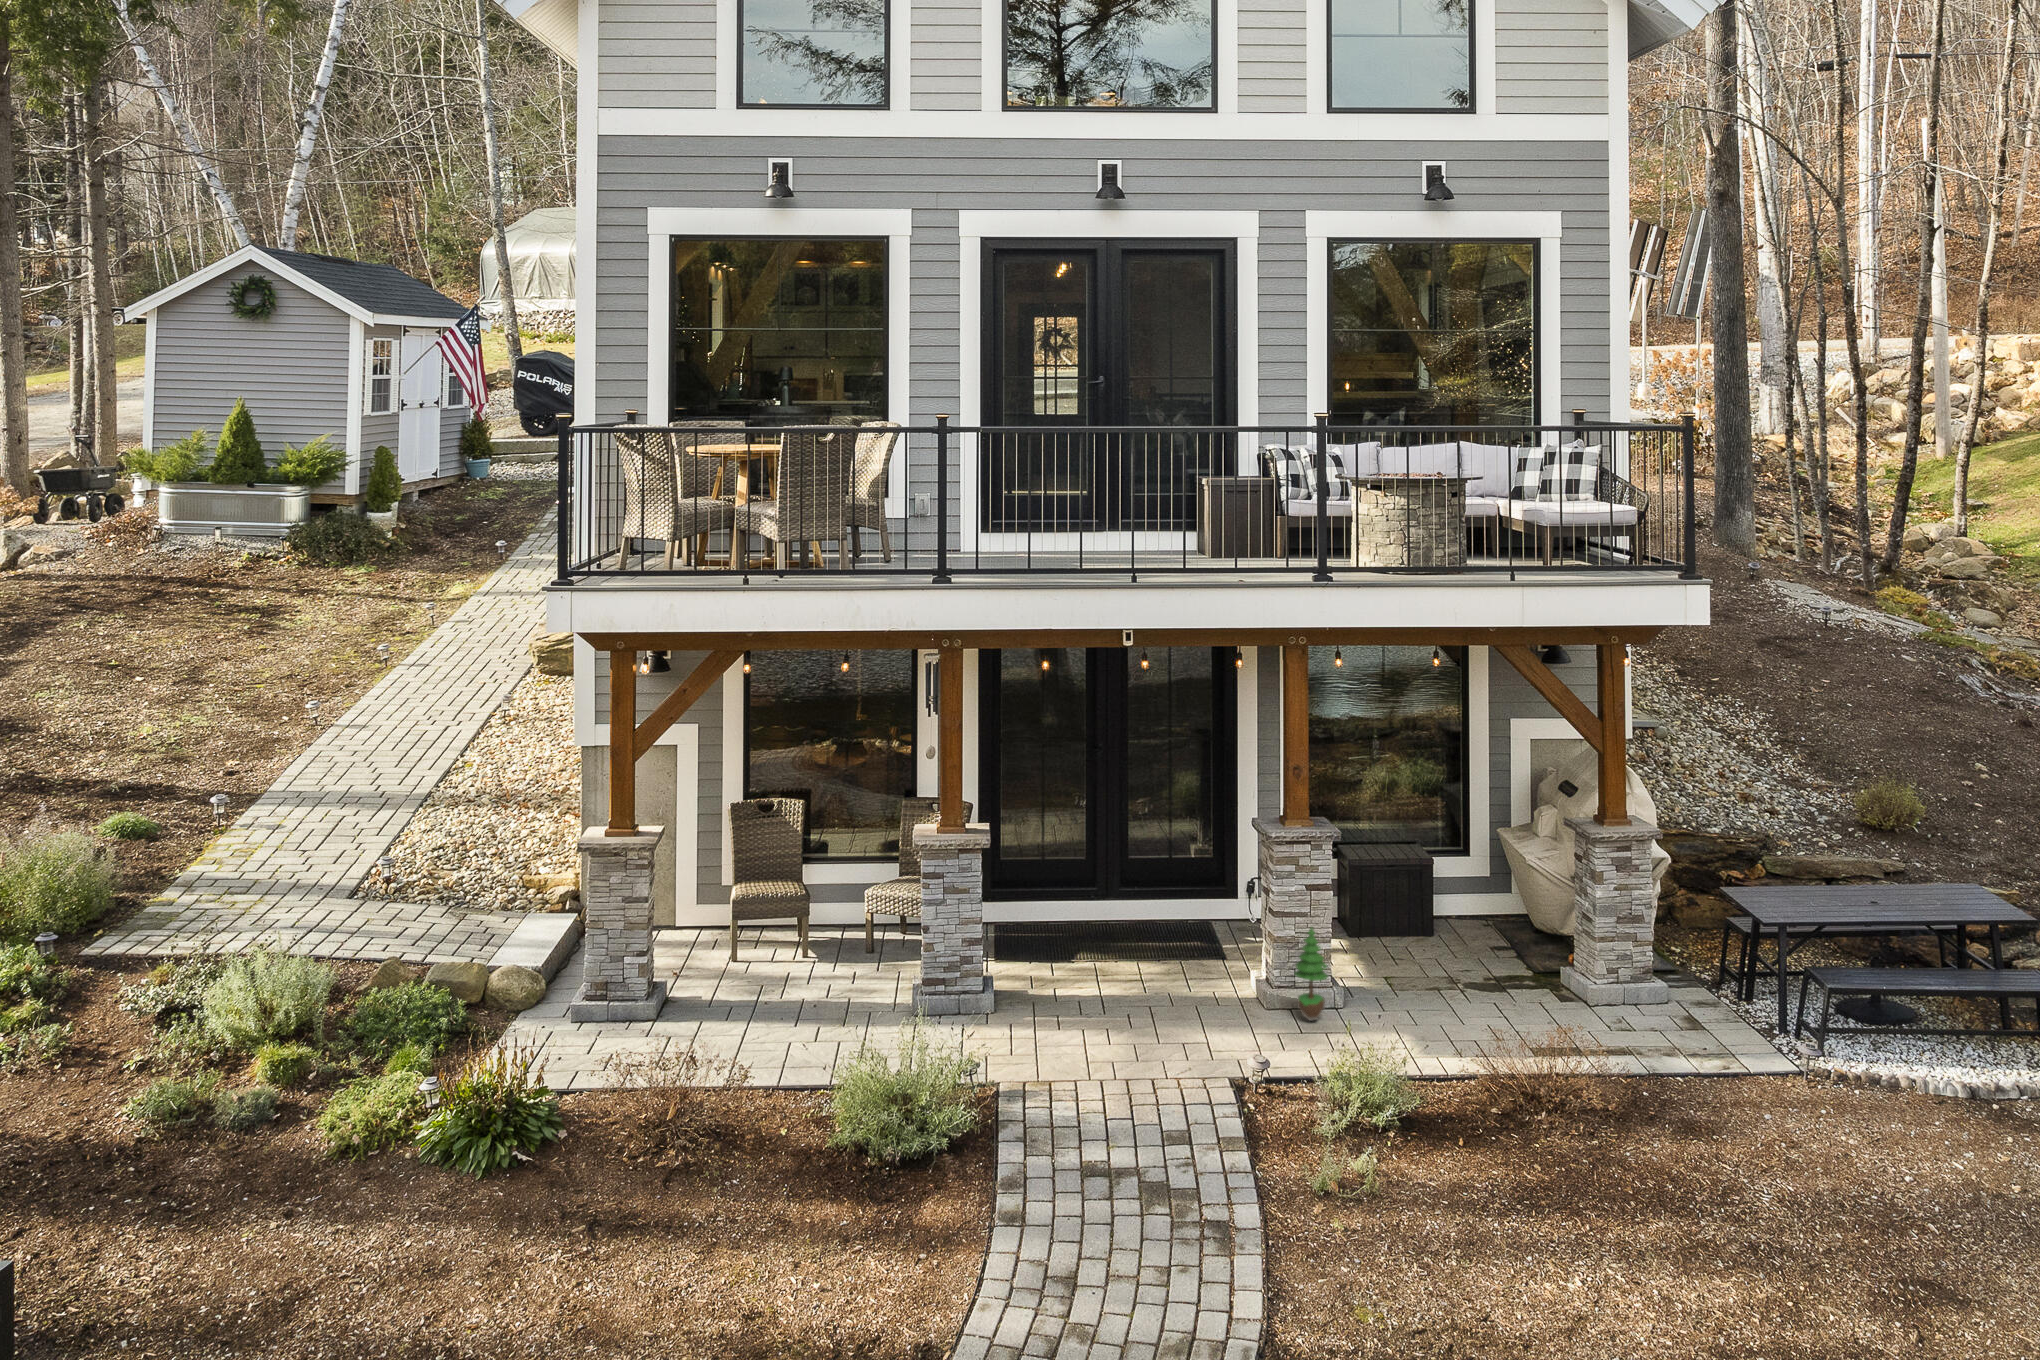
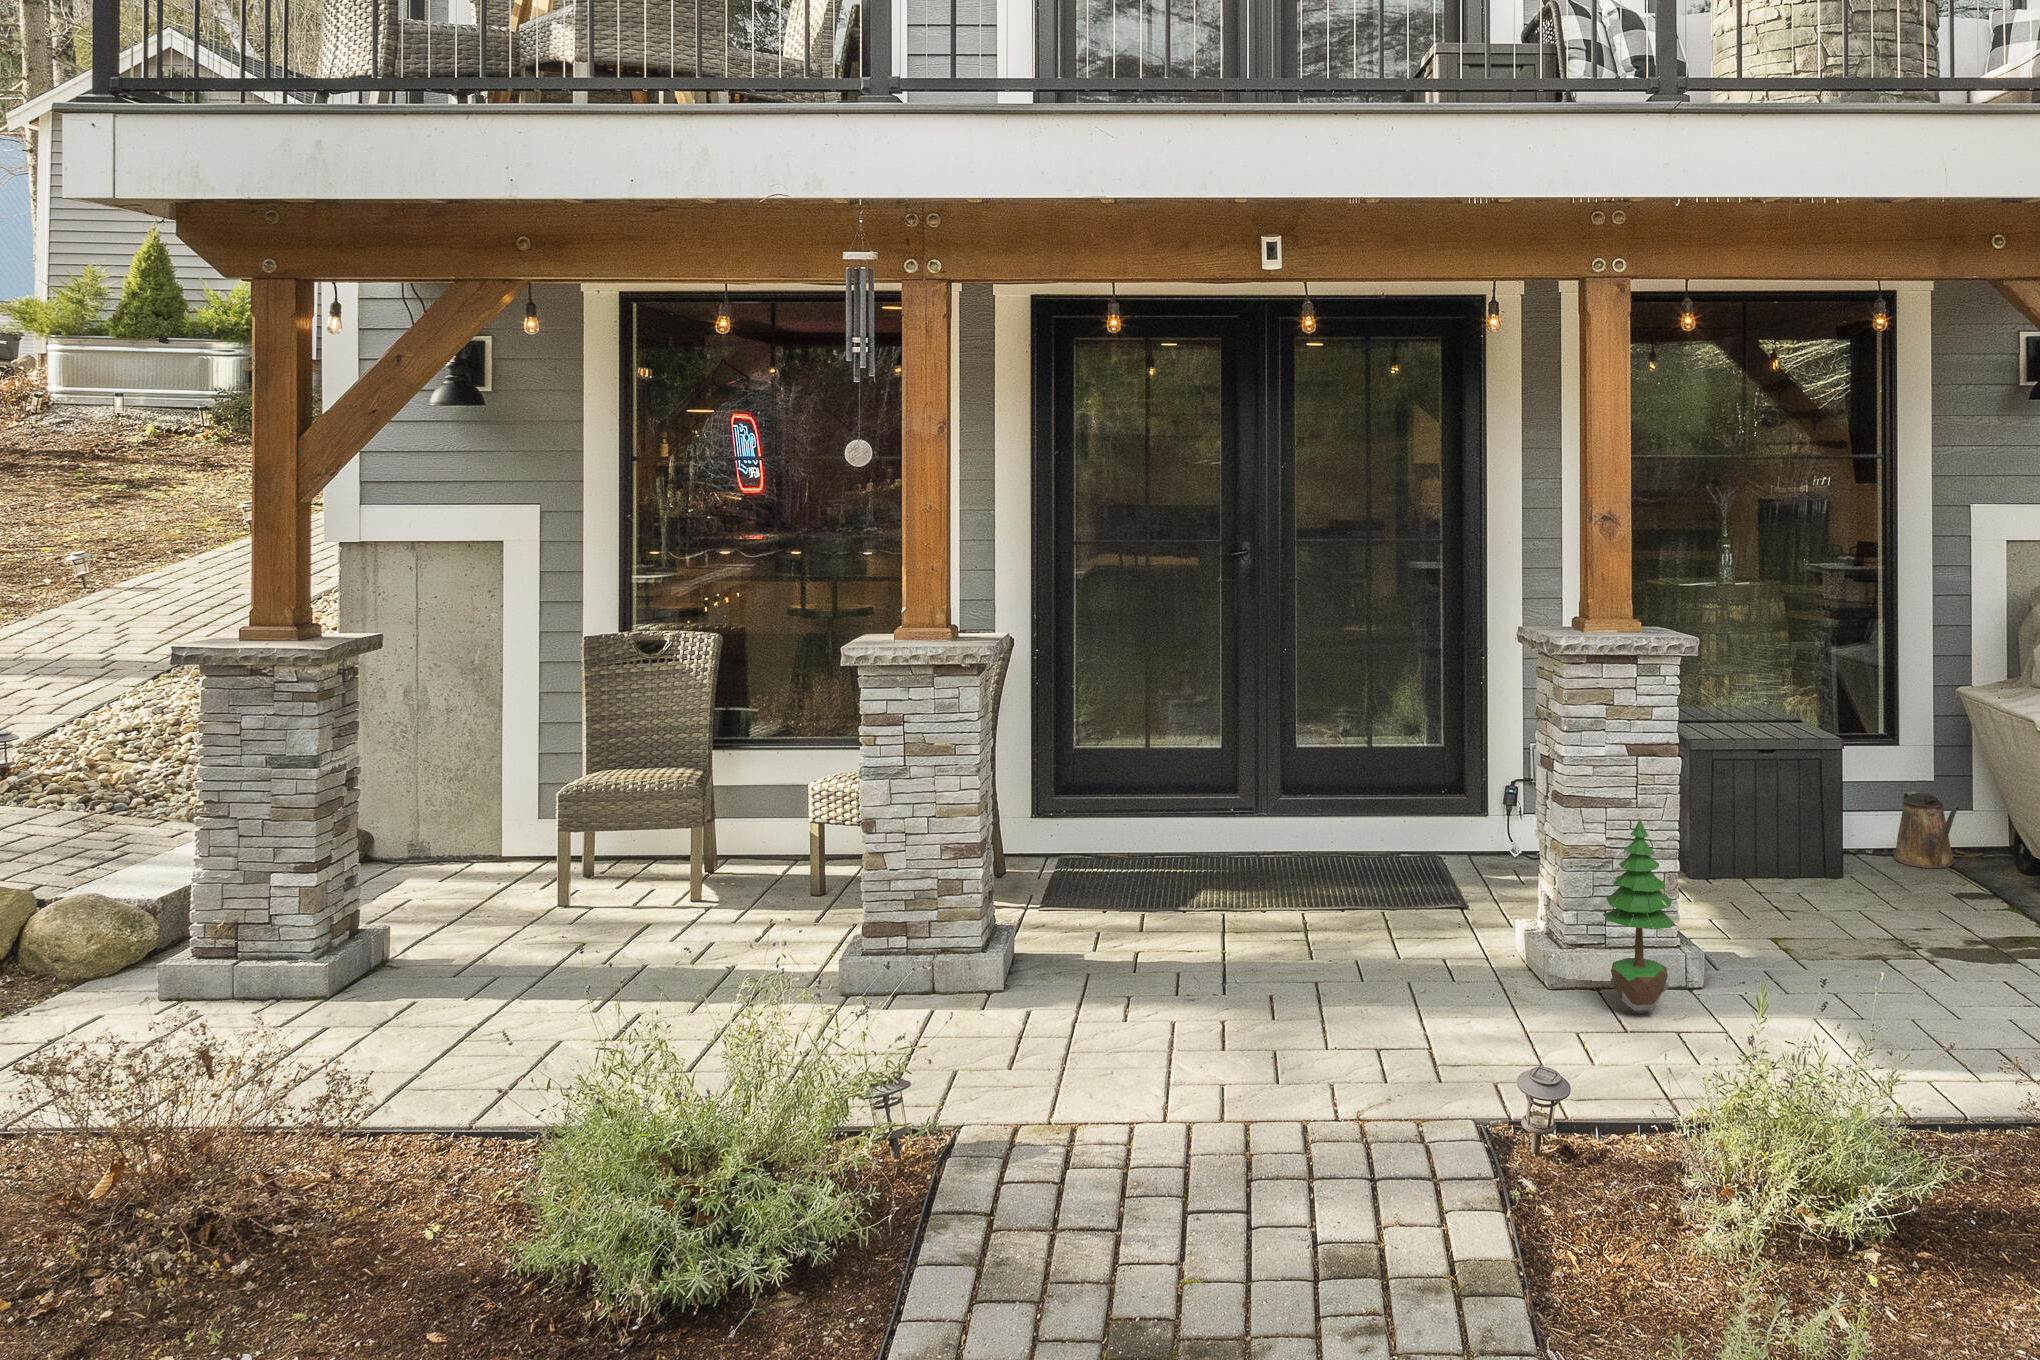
watering can: none [1464,882,1496,927] -> present [1894,792,1959,868]

